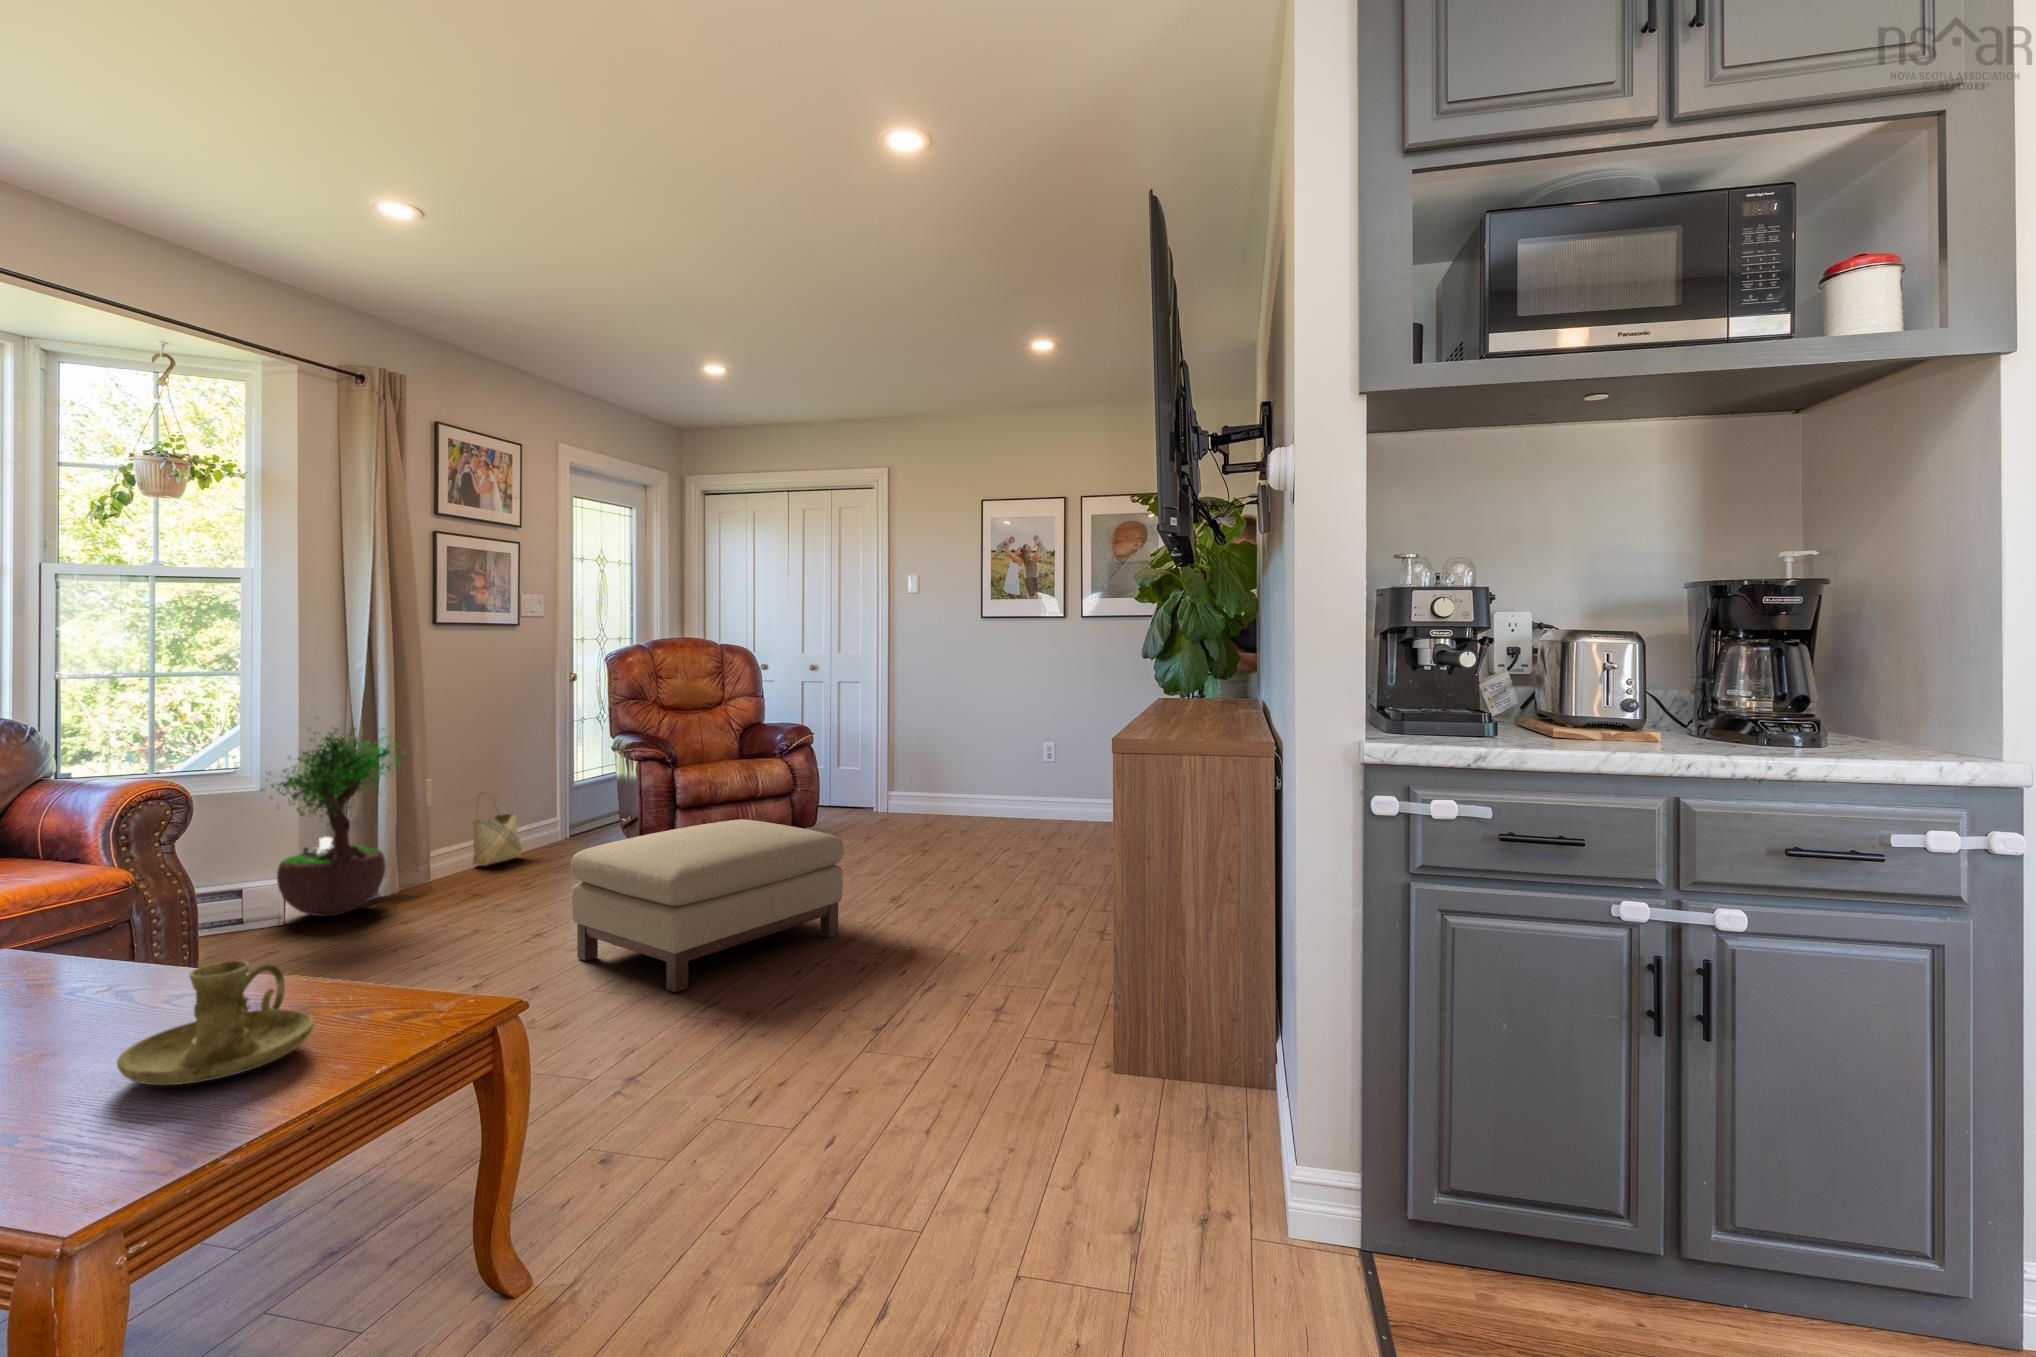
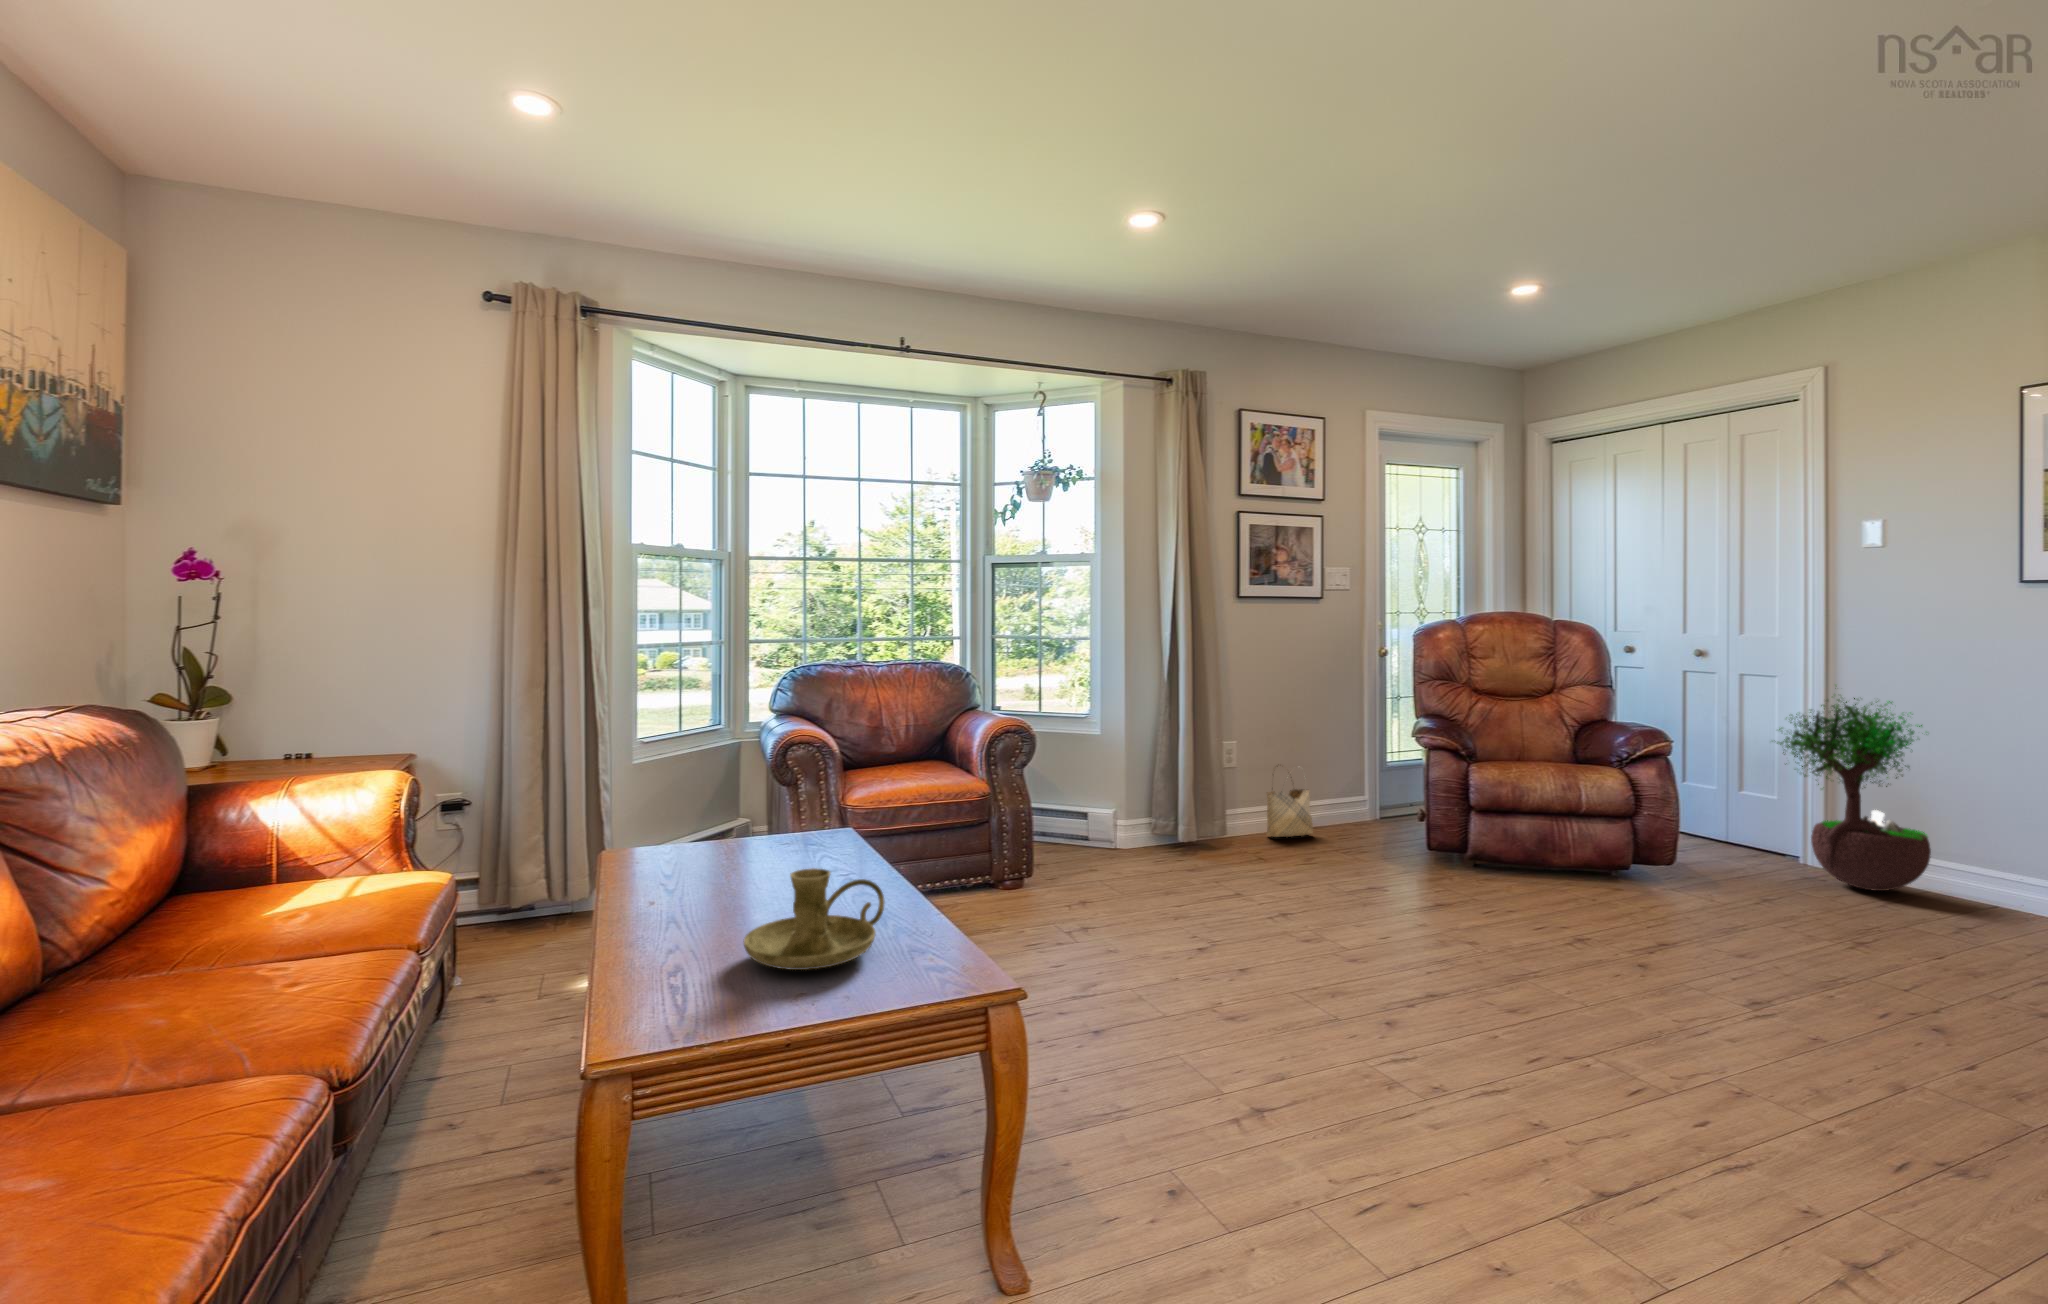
potted tree: present [260,718,403,916] -> present [1777,698,1931,891]
ottoman: present [571,819,844,992] -> none [1288,832,1645,1028]

